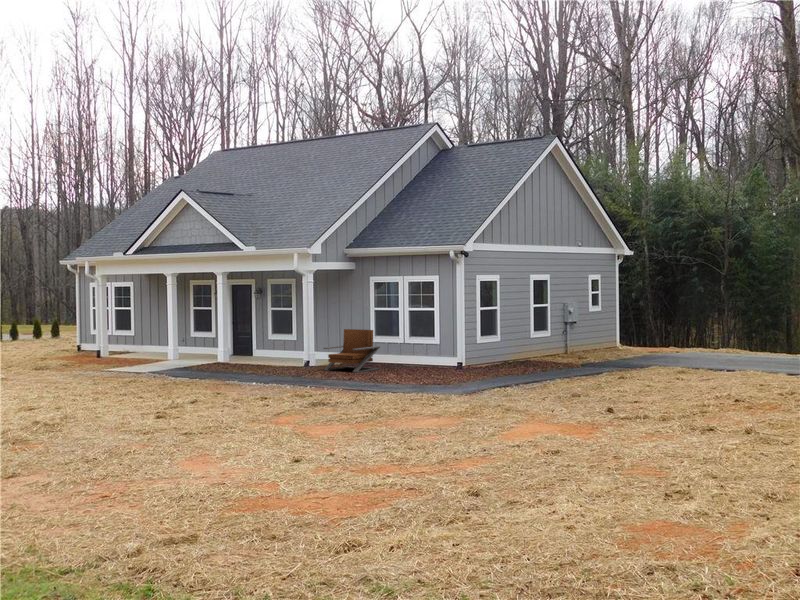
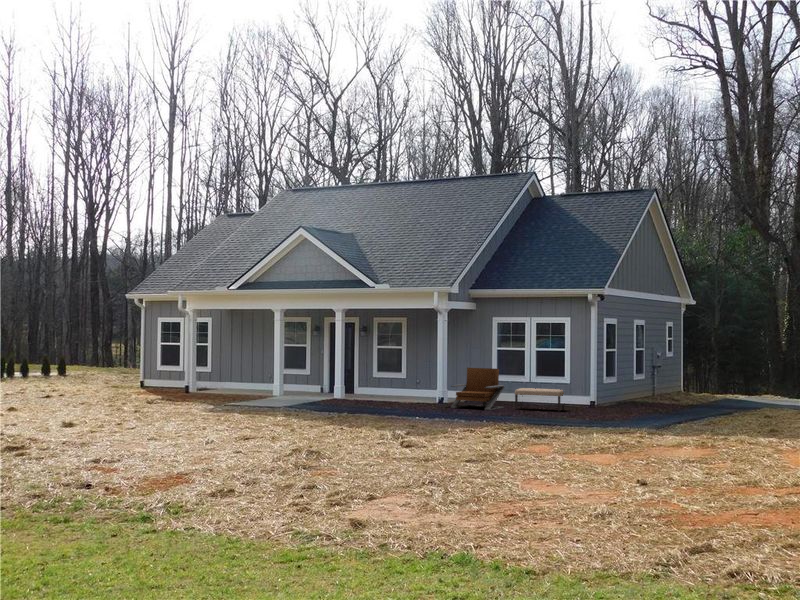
bench: none [384,349,435,373] -> present [515,388,564,412]

